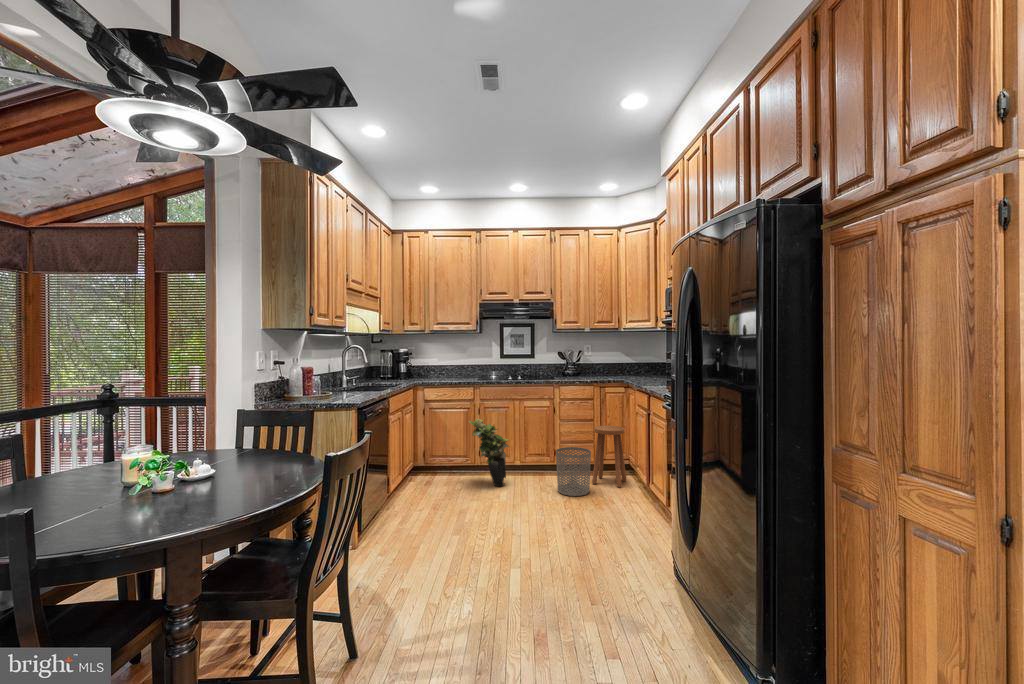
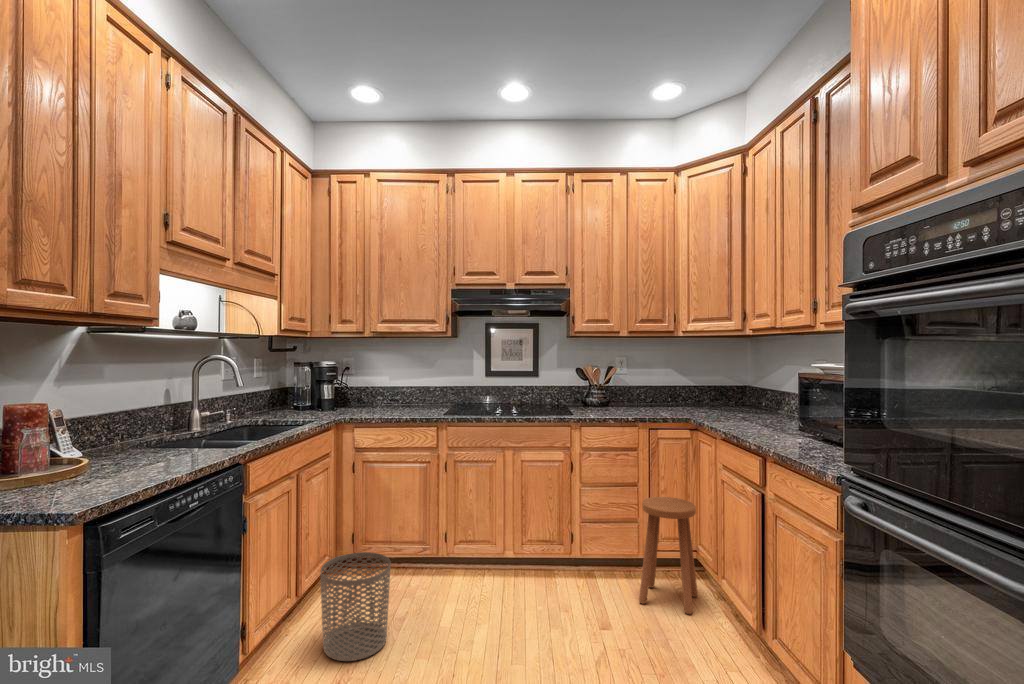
potted plant: present [469,419,509,487] -> none [423,481,495,609]
waste bin: present [556,447,591,496] -> present [320,552,391,661]

